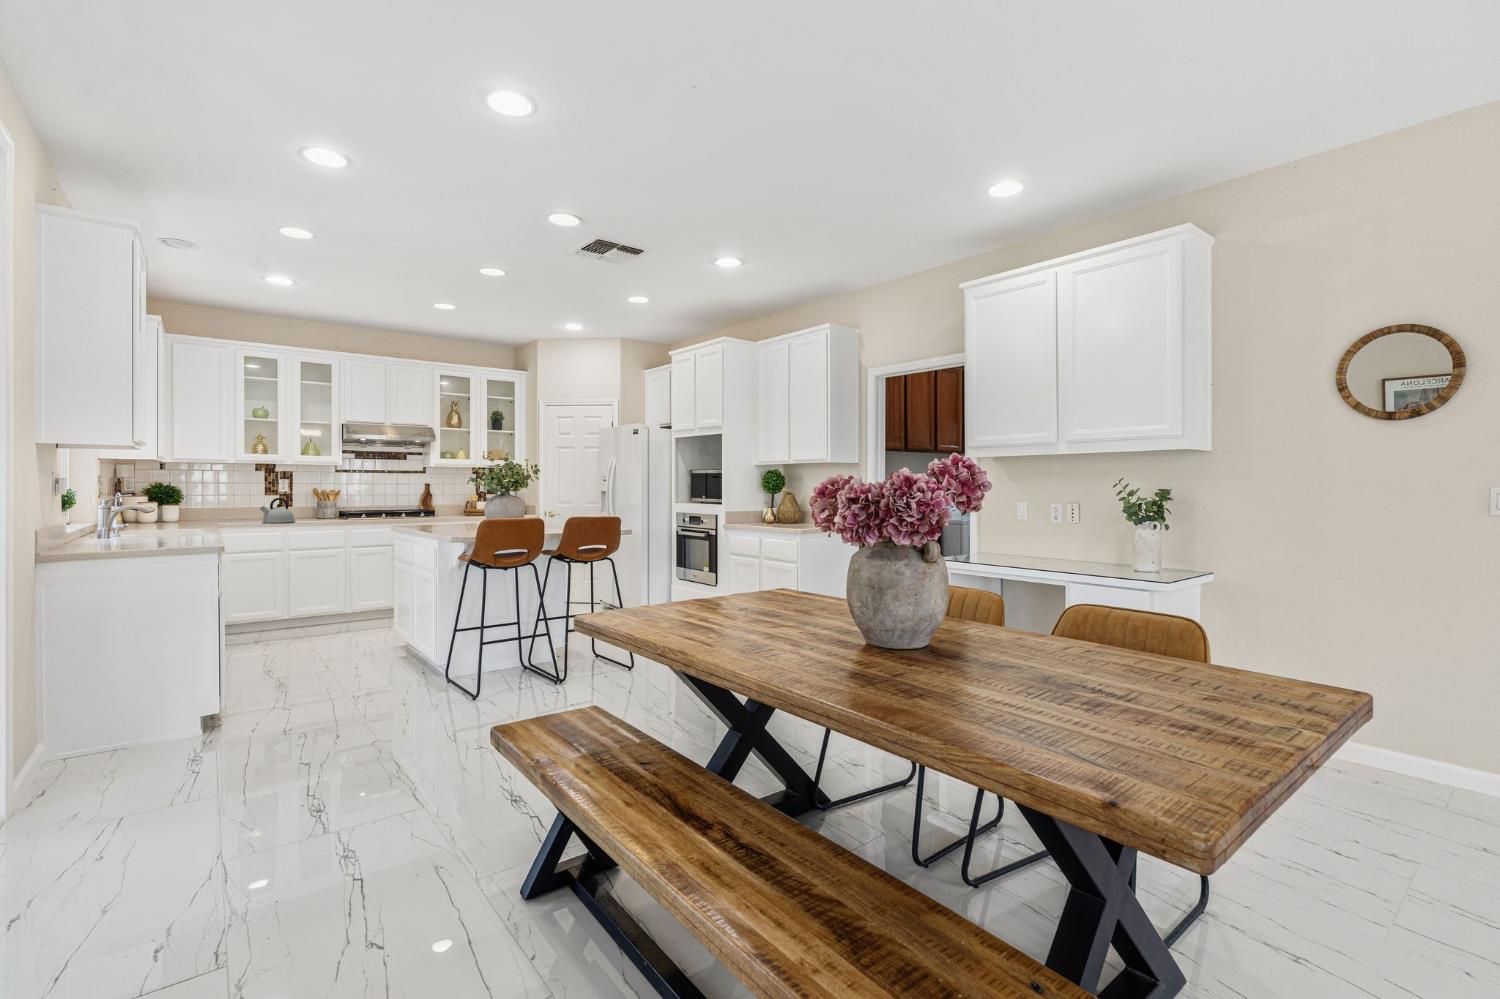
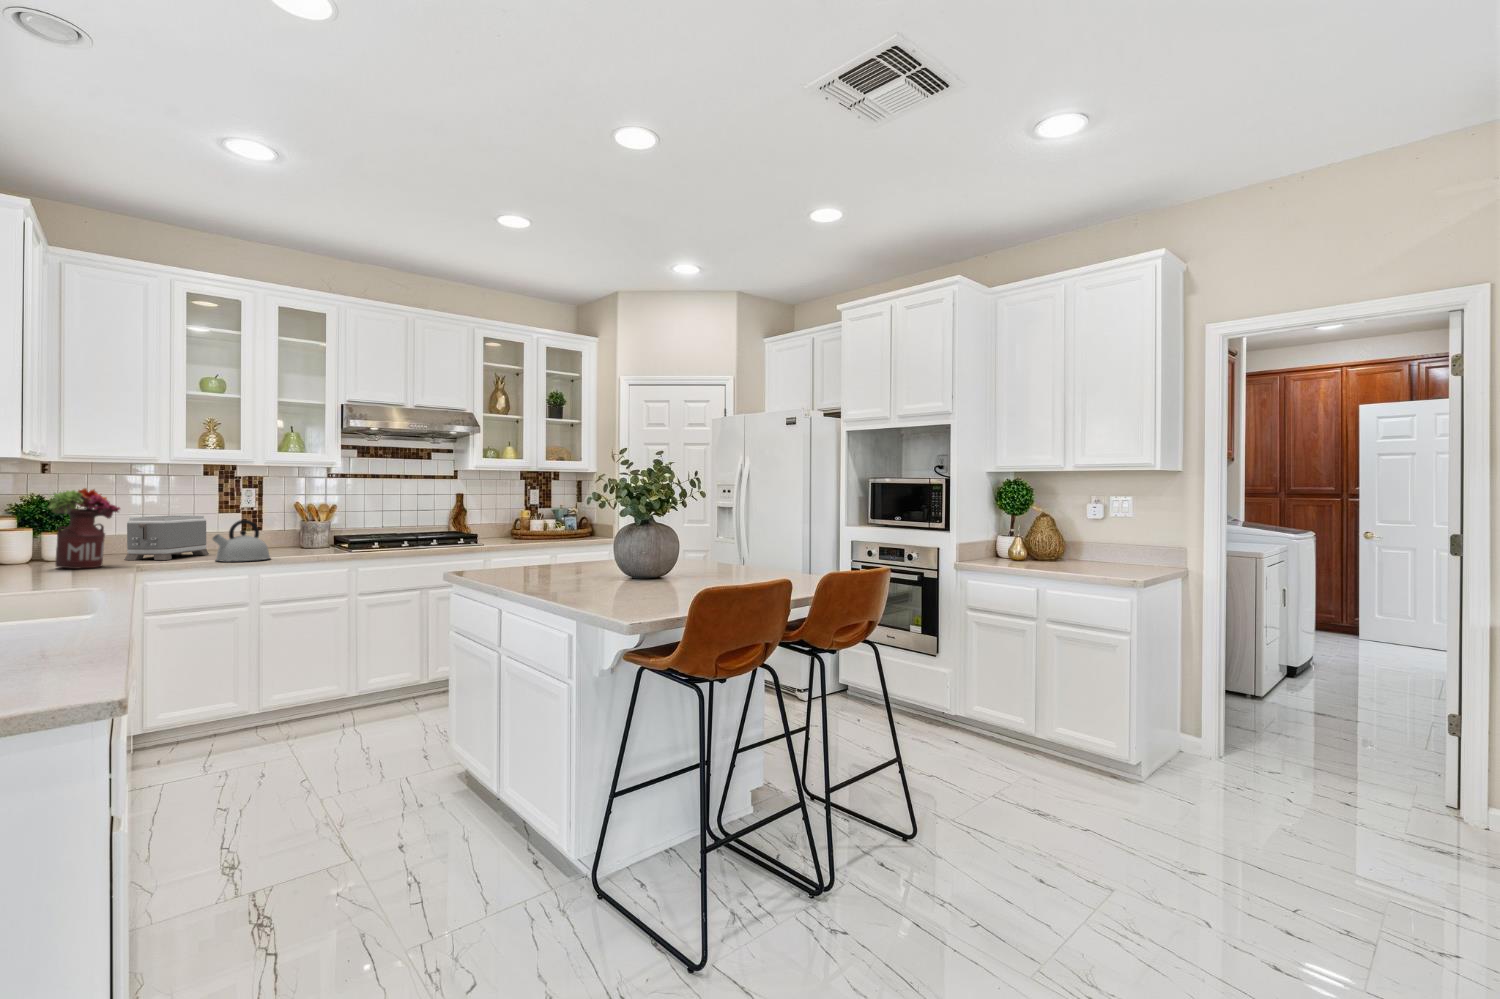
flower arrangement: none [168,477,208,524] -> present [48,488,120,568]
toaster: none [209,496,259,522] -> present [124,516,209,560]

